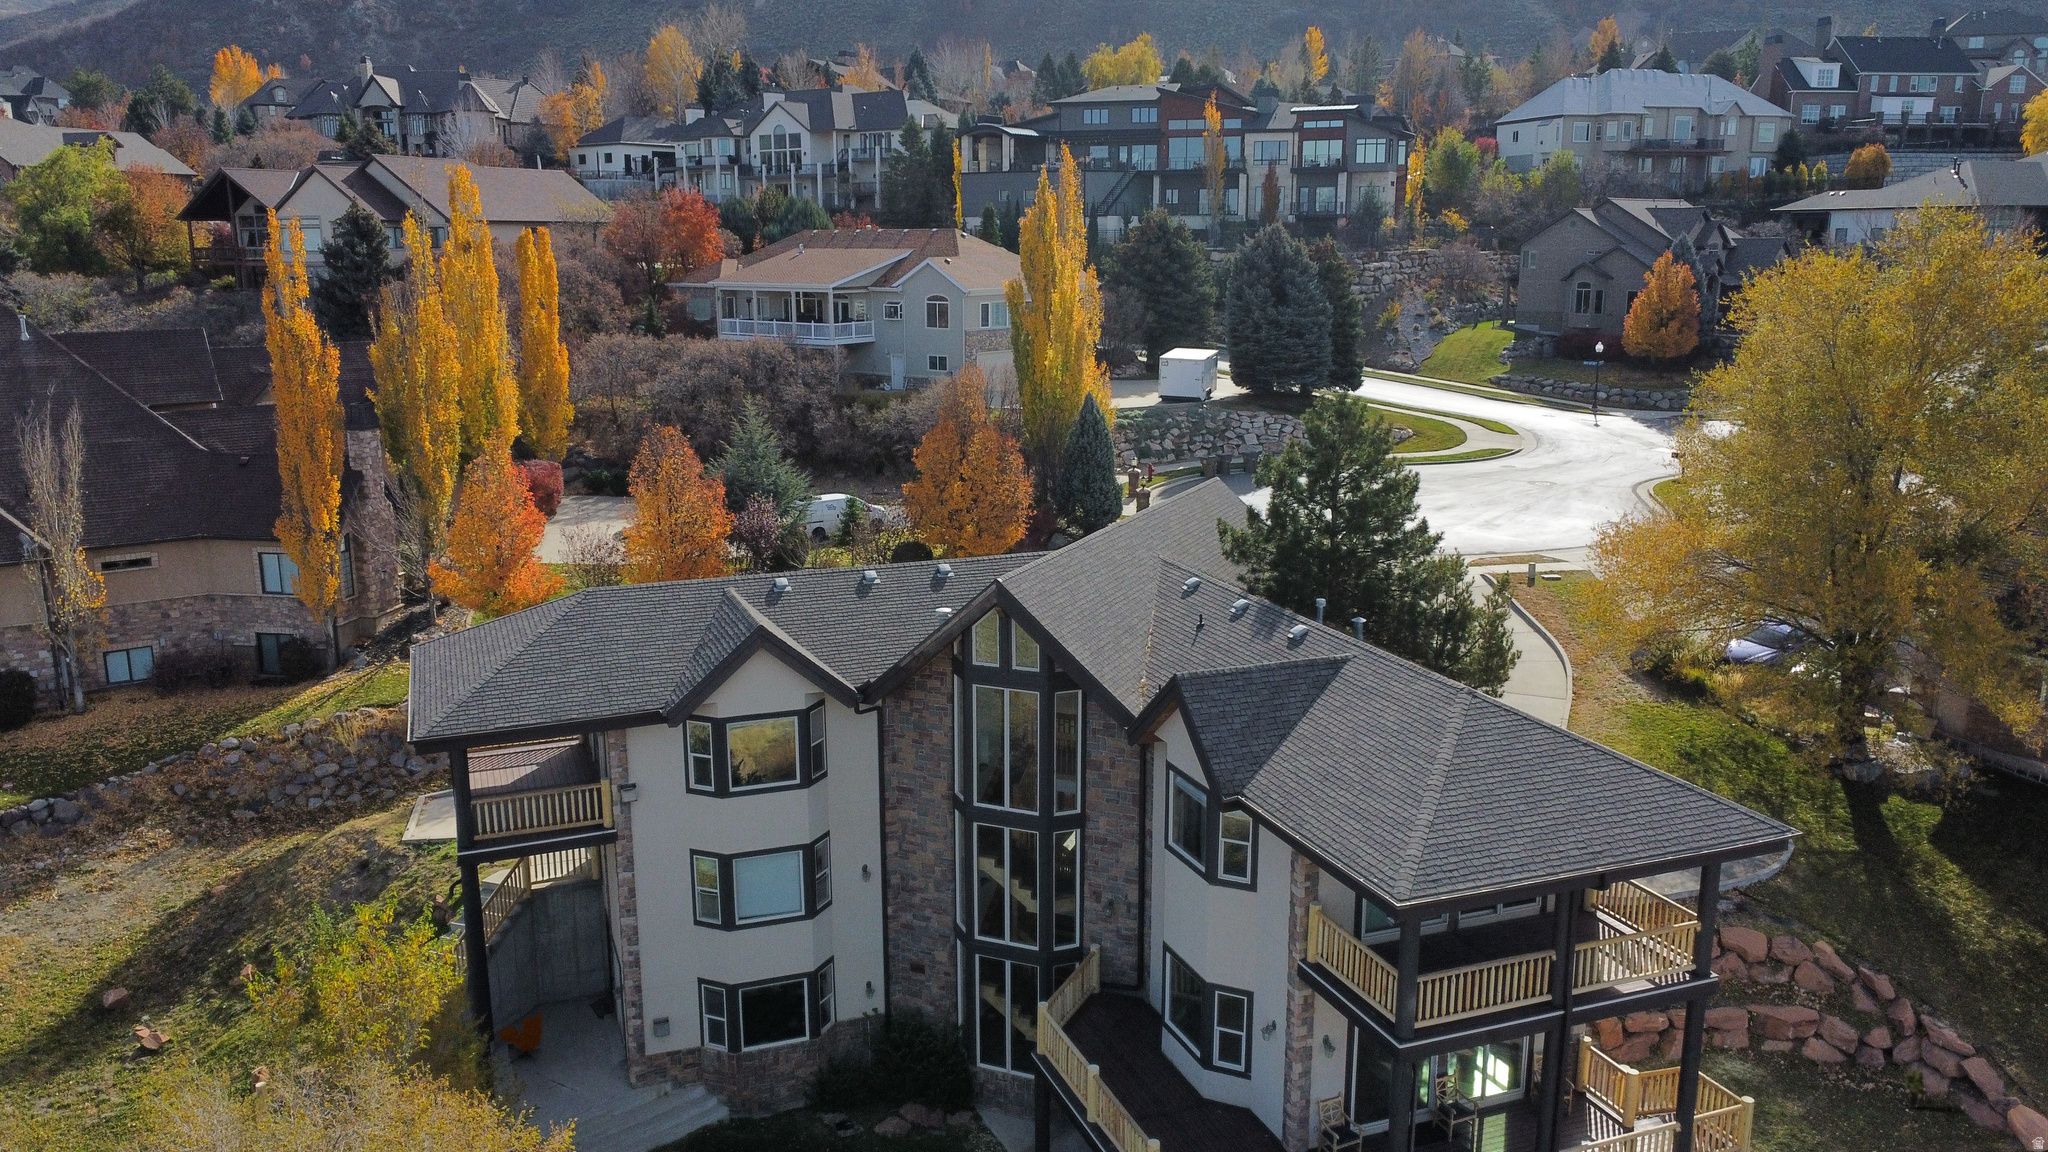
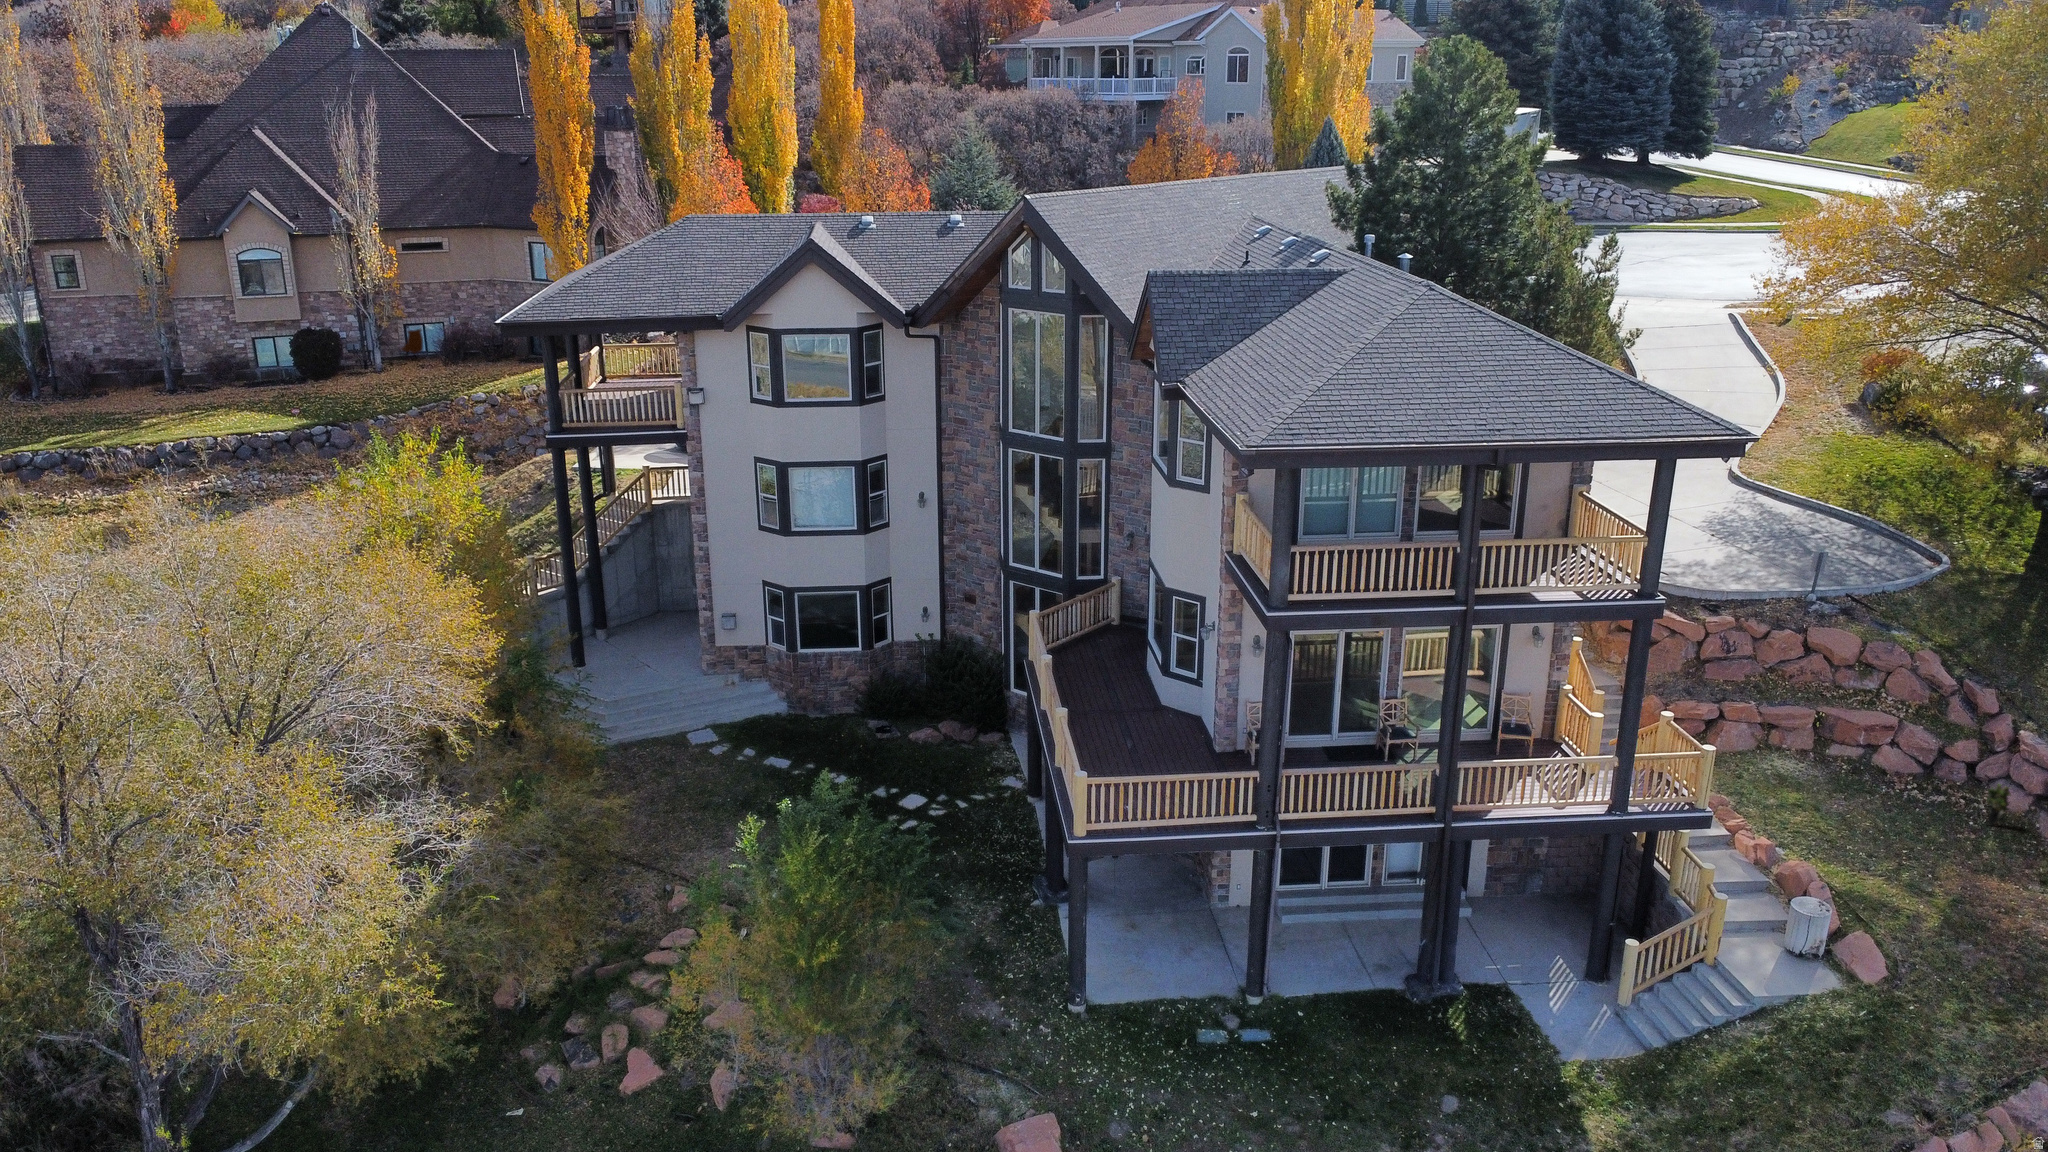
lounge chair: present [498,1012,542,1057] -> present [401,328,423,359]

